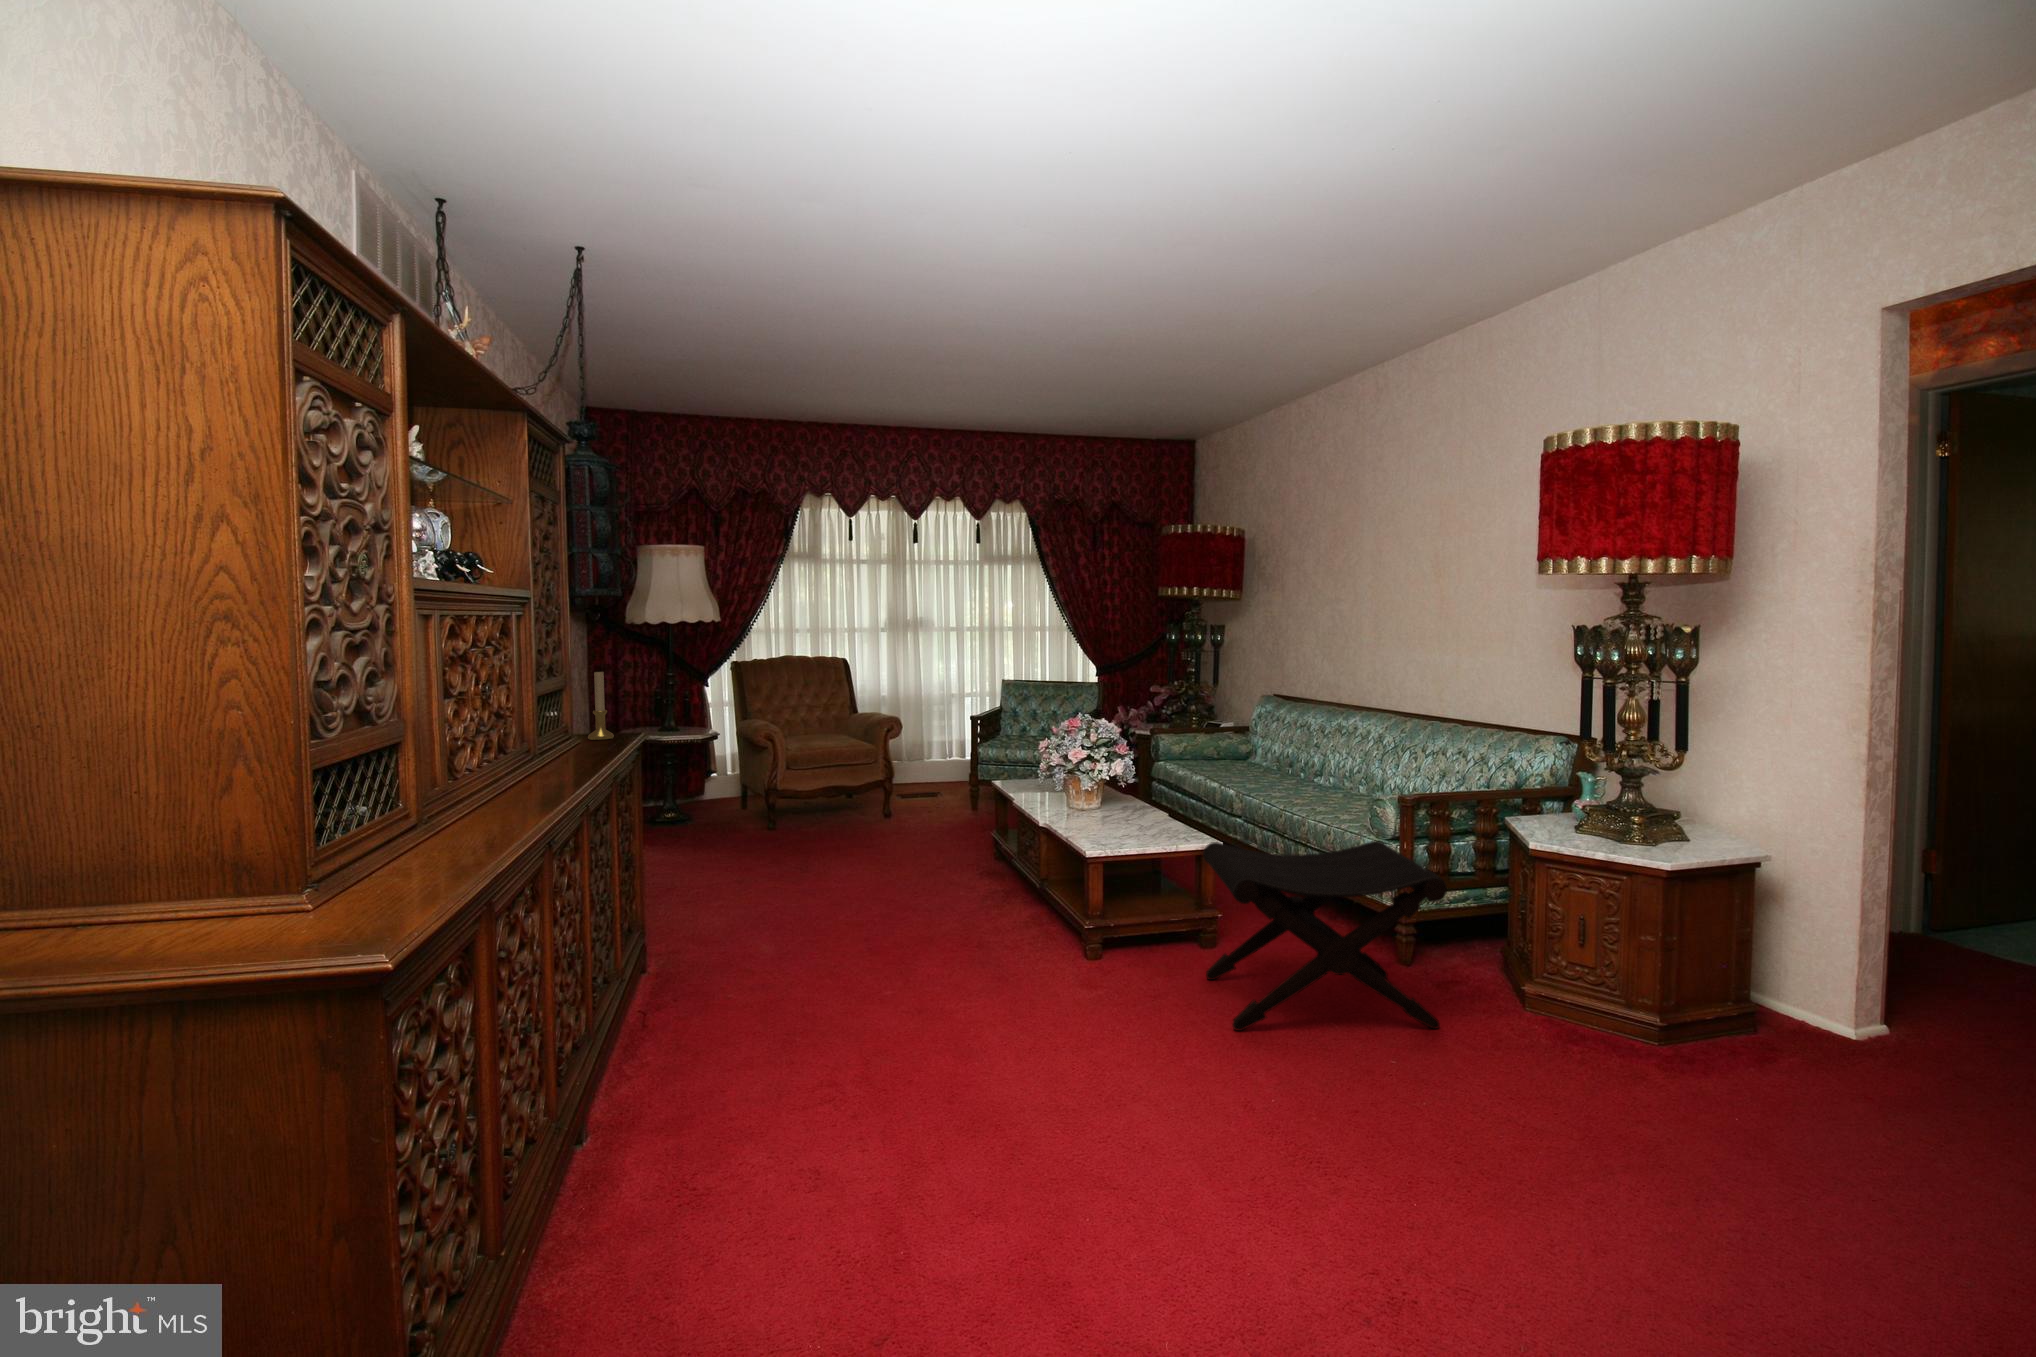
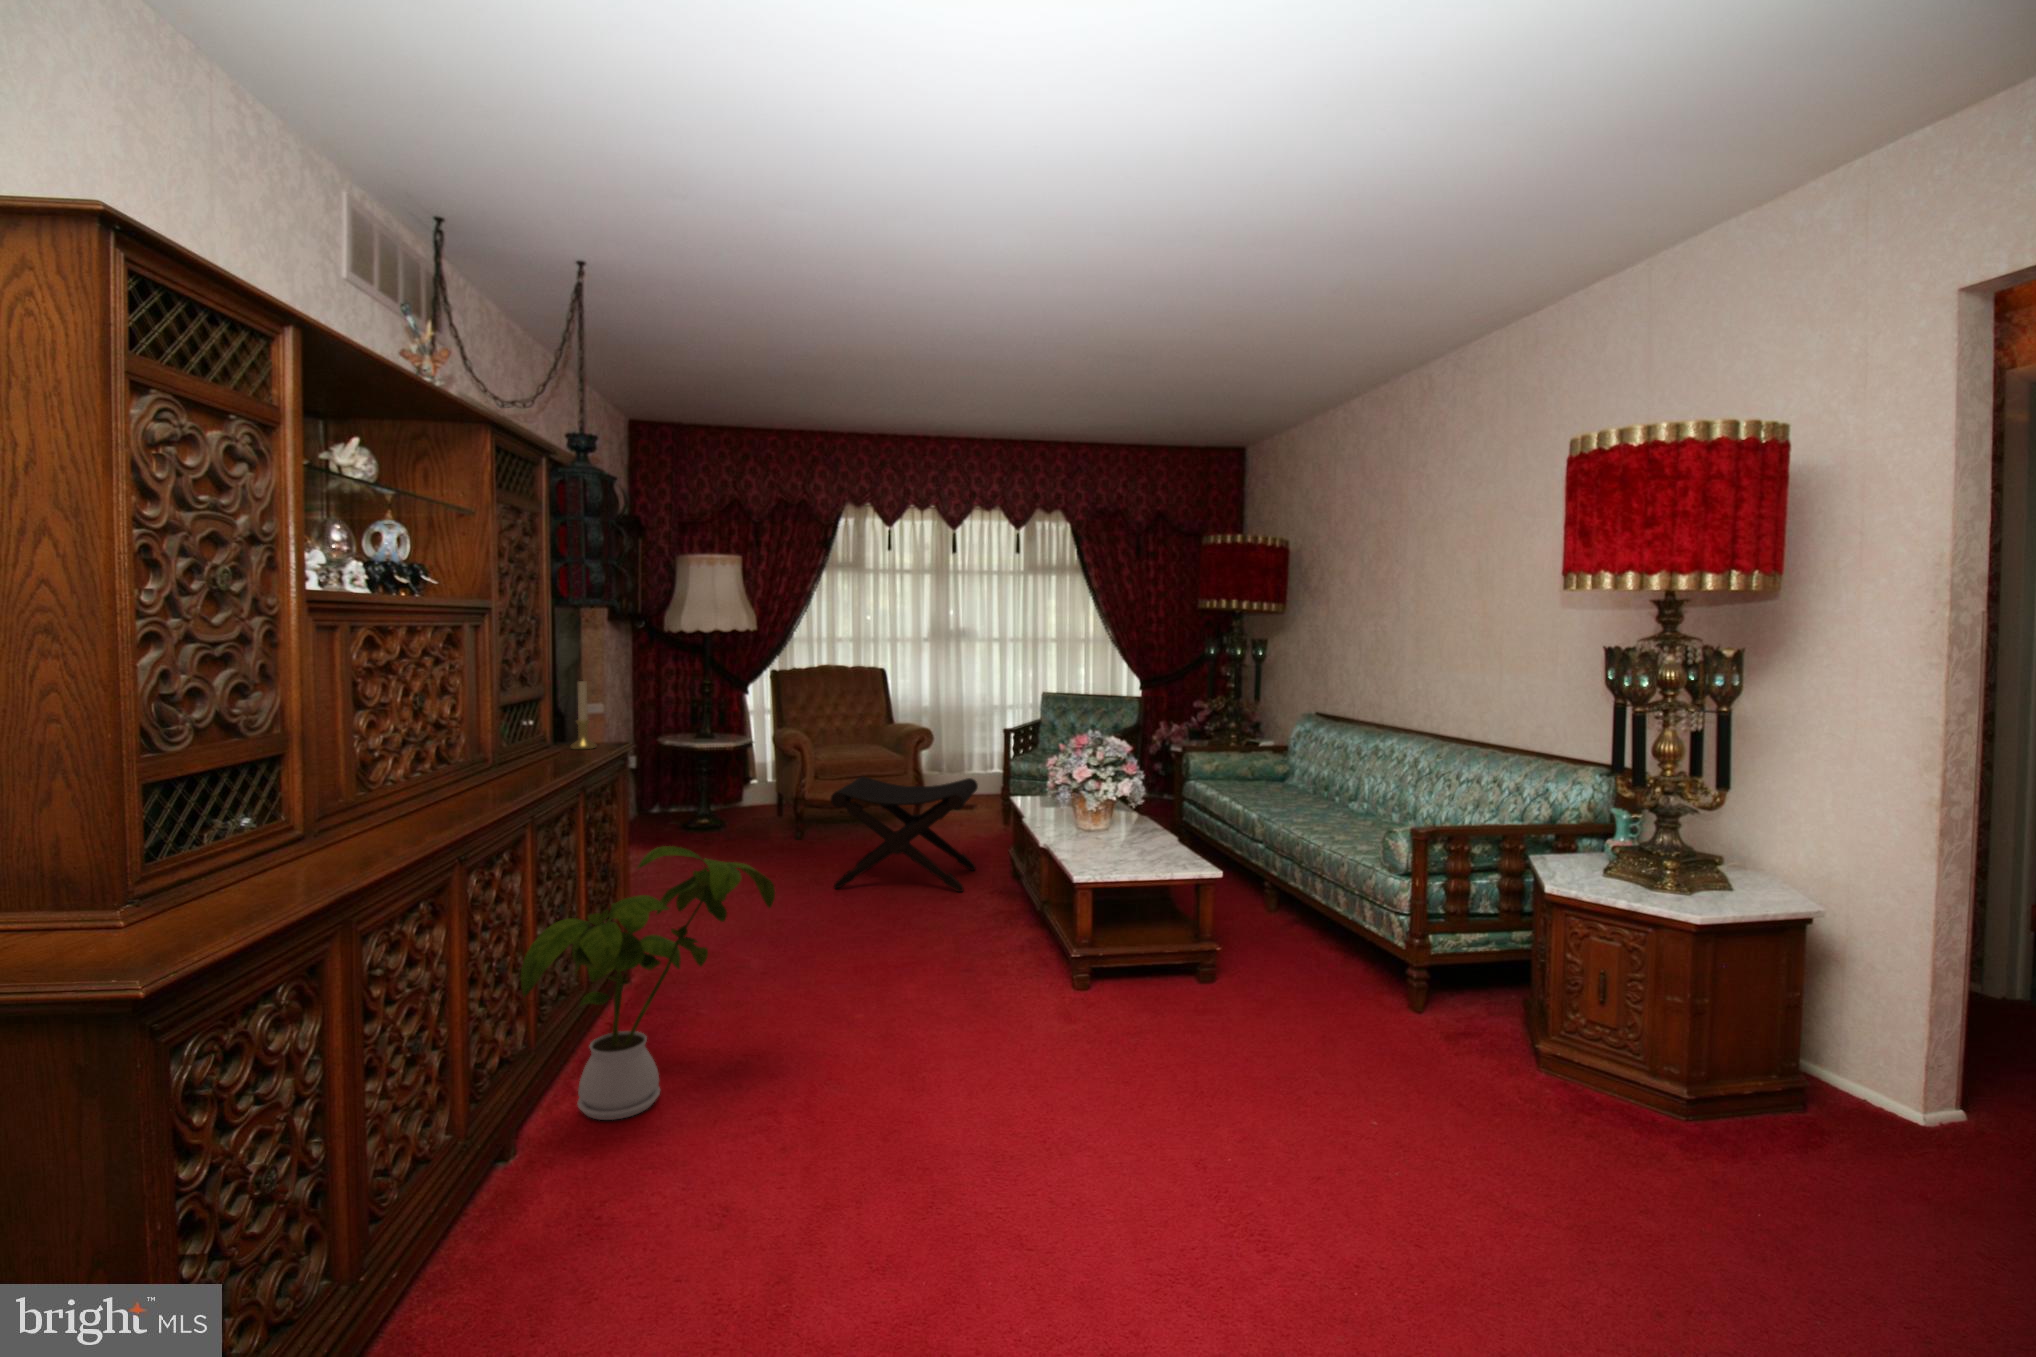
house plant: none [605,829,831,1097] -> present [520,846,775,1120]
footstool: present [1203,841,1447,1031] -> present [831,776,978,892]

